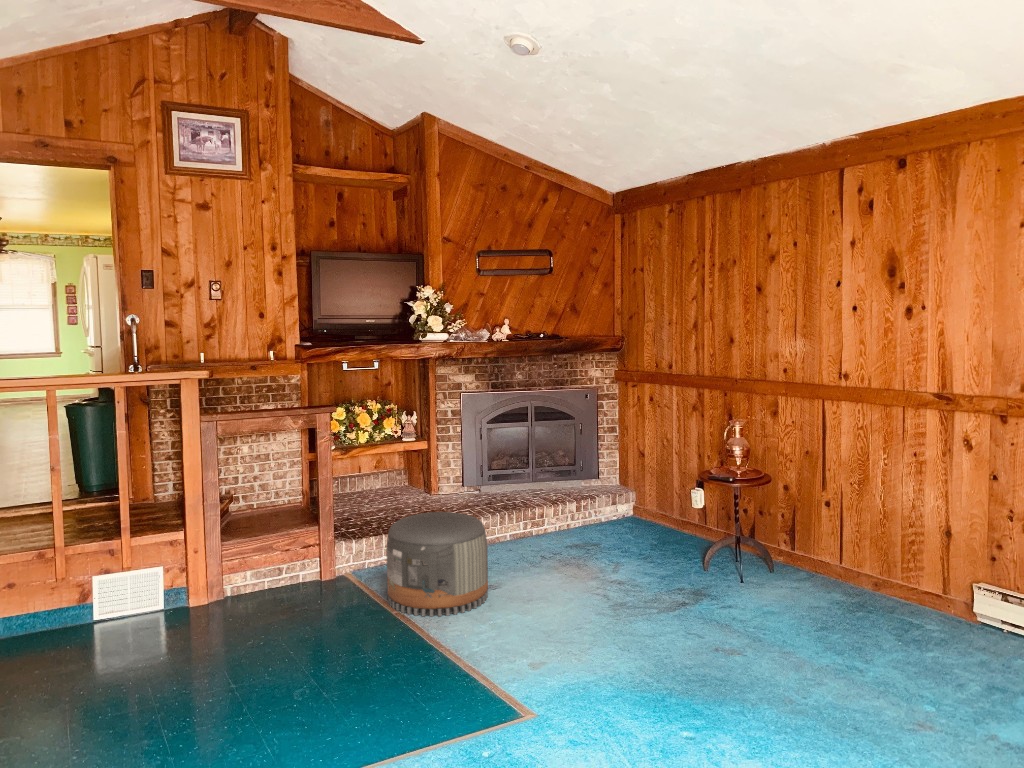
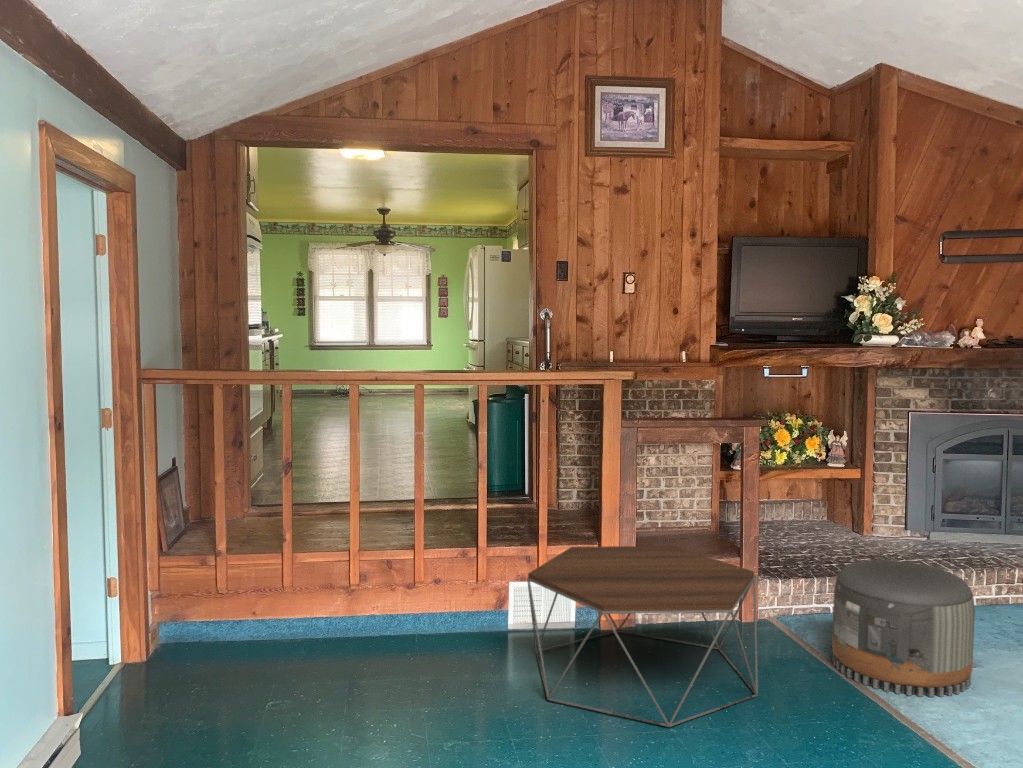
coffee table: none [95,523,319,682] -> present [527,546,758,727]

